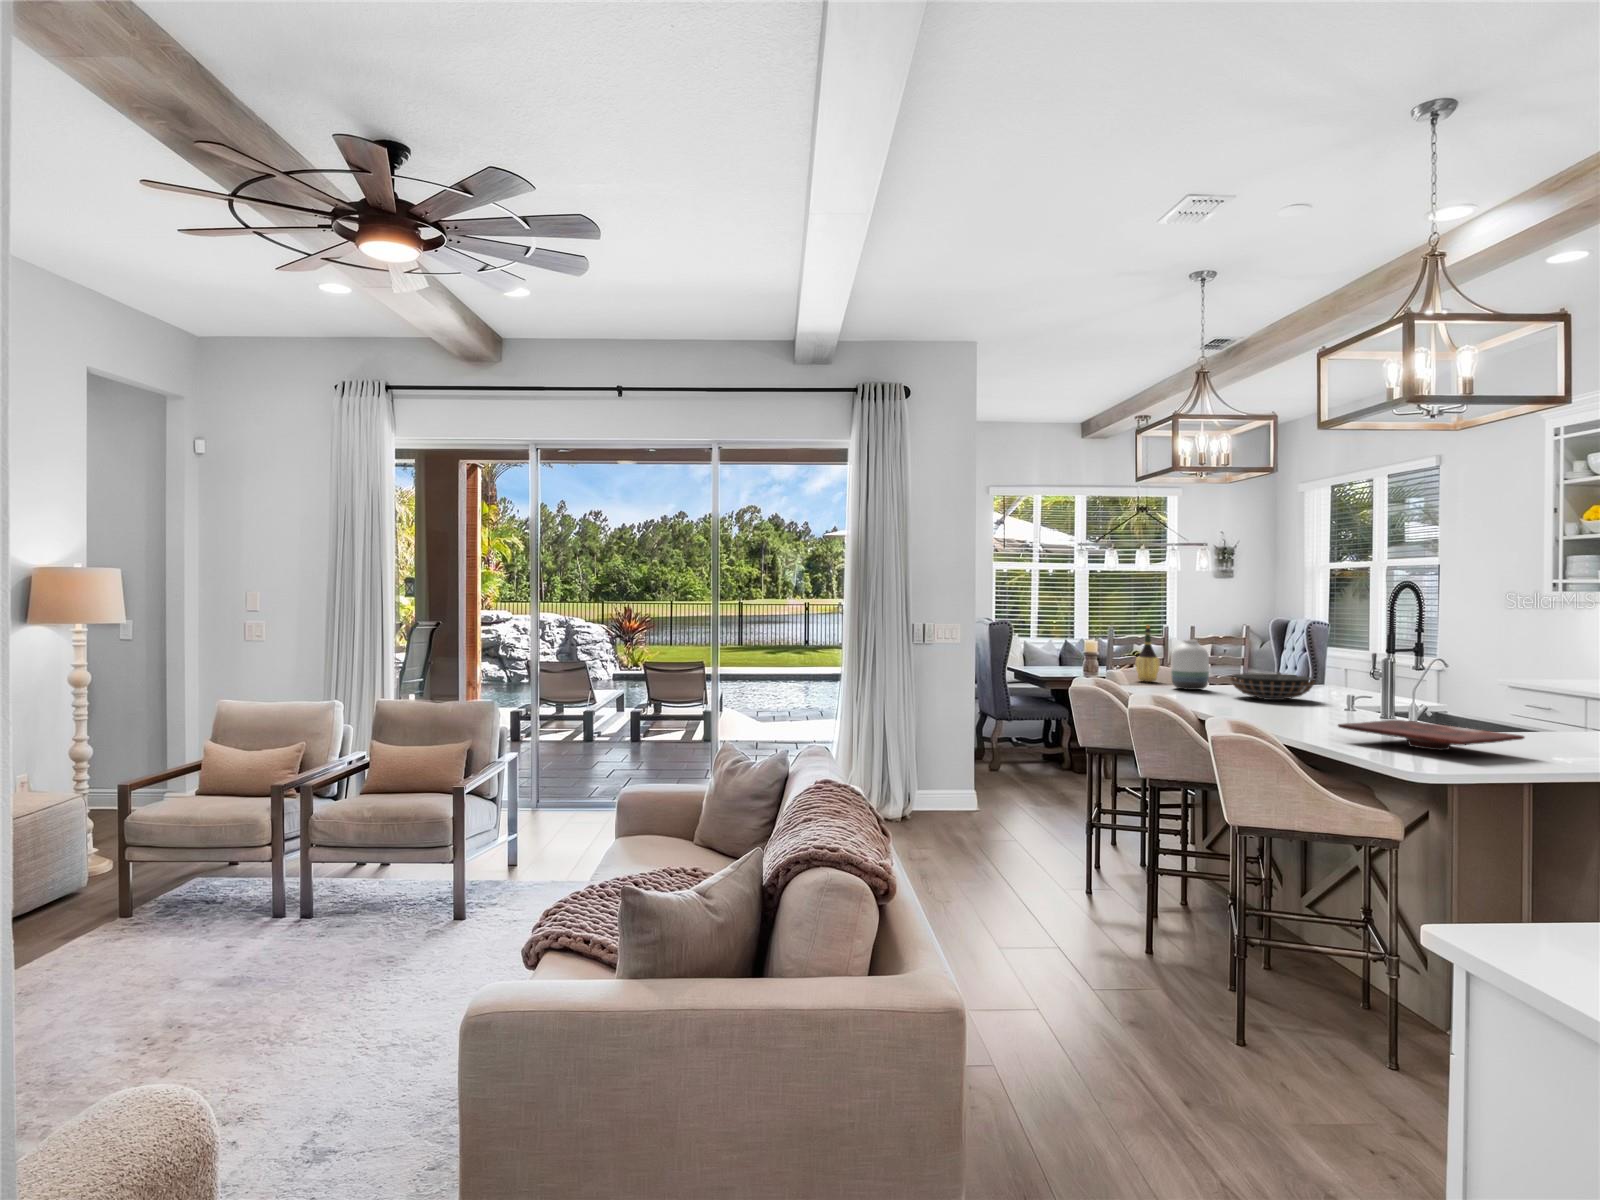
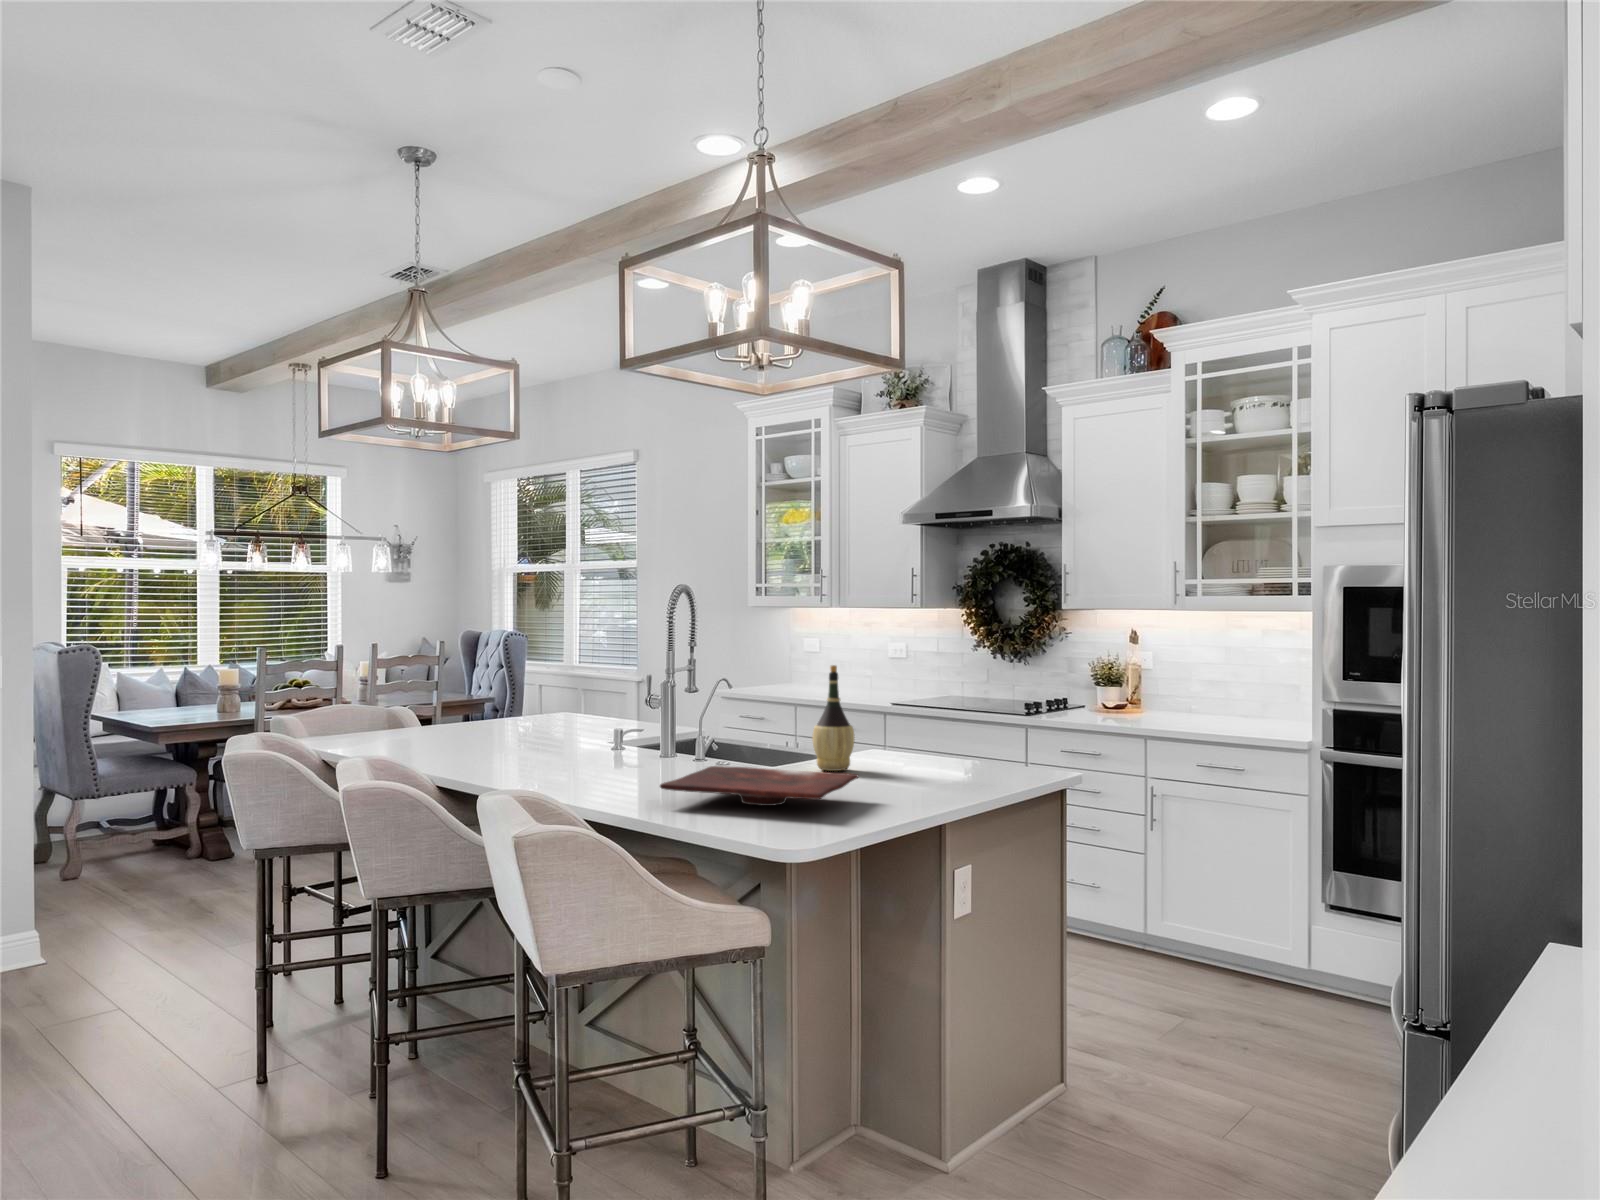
wine bottle: present [1136,625,1160,682] -> present [812,665,855,771]
vase: present [1171,640,1209,690] -> none [381,667,433,739]
decorative bowl: present [1230,673,1315,700] -> none [466,708,573,745]

